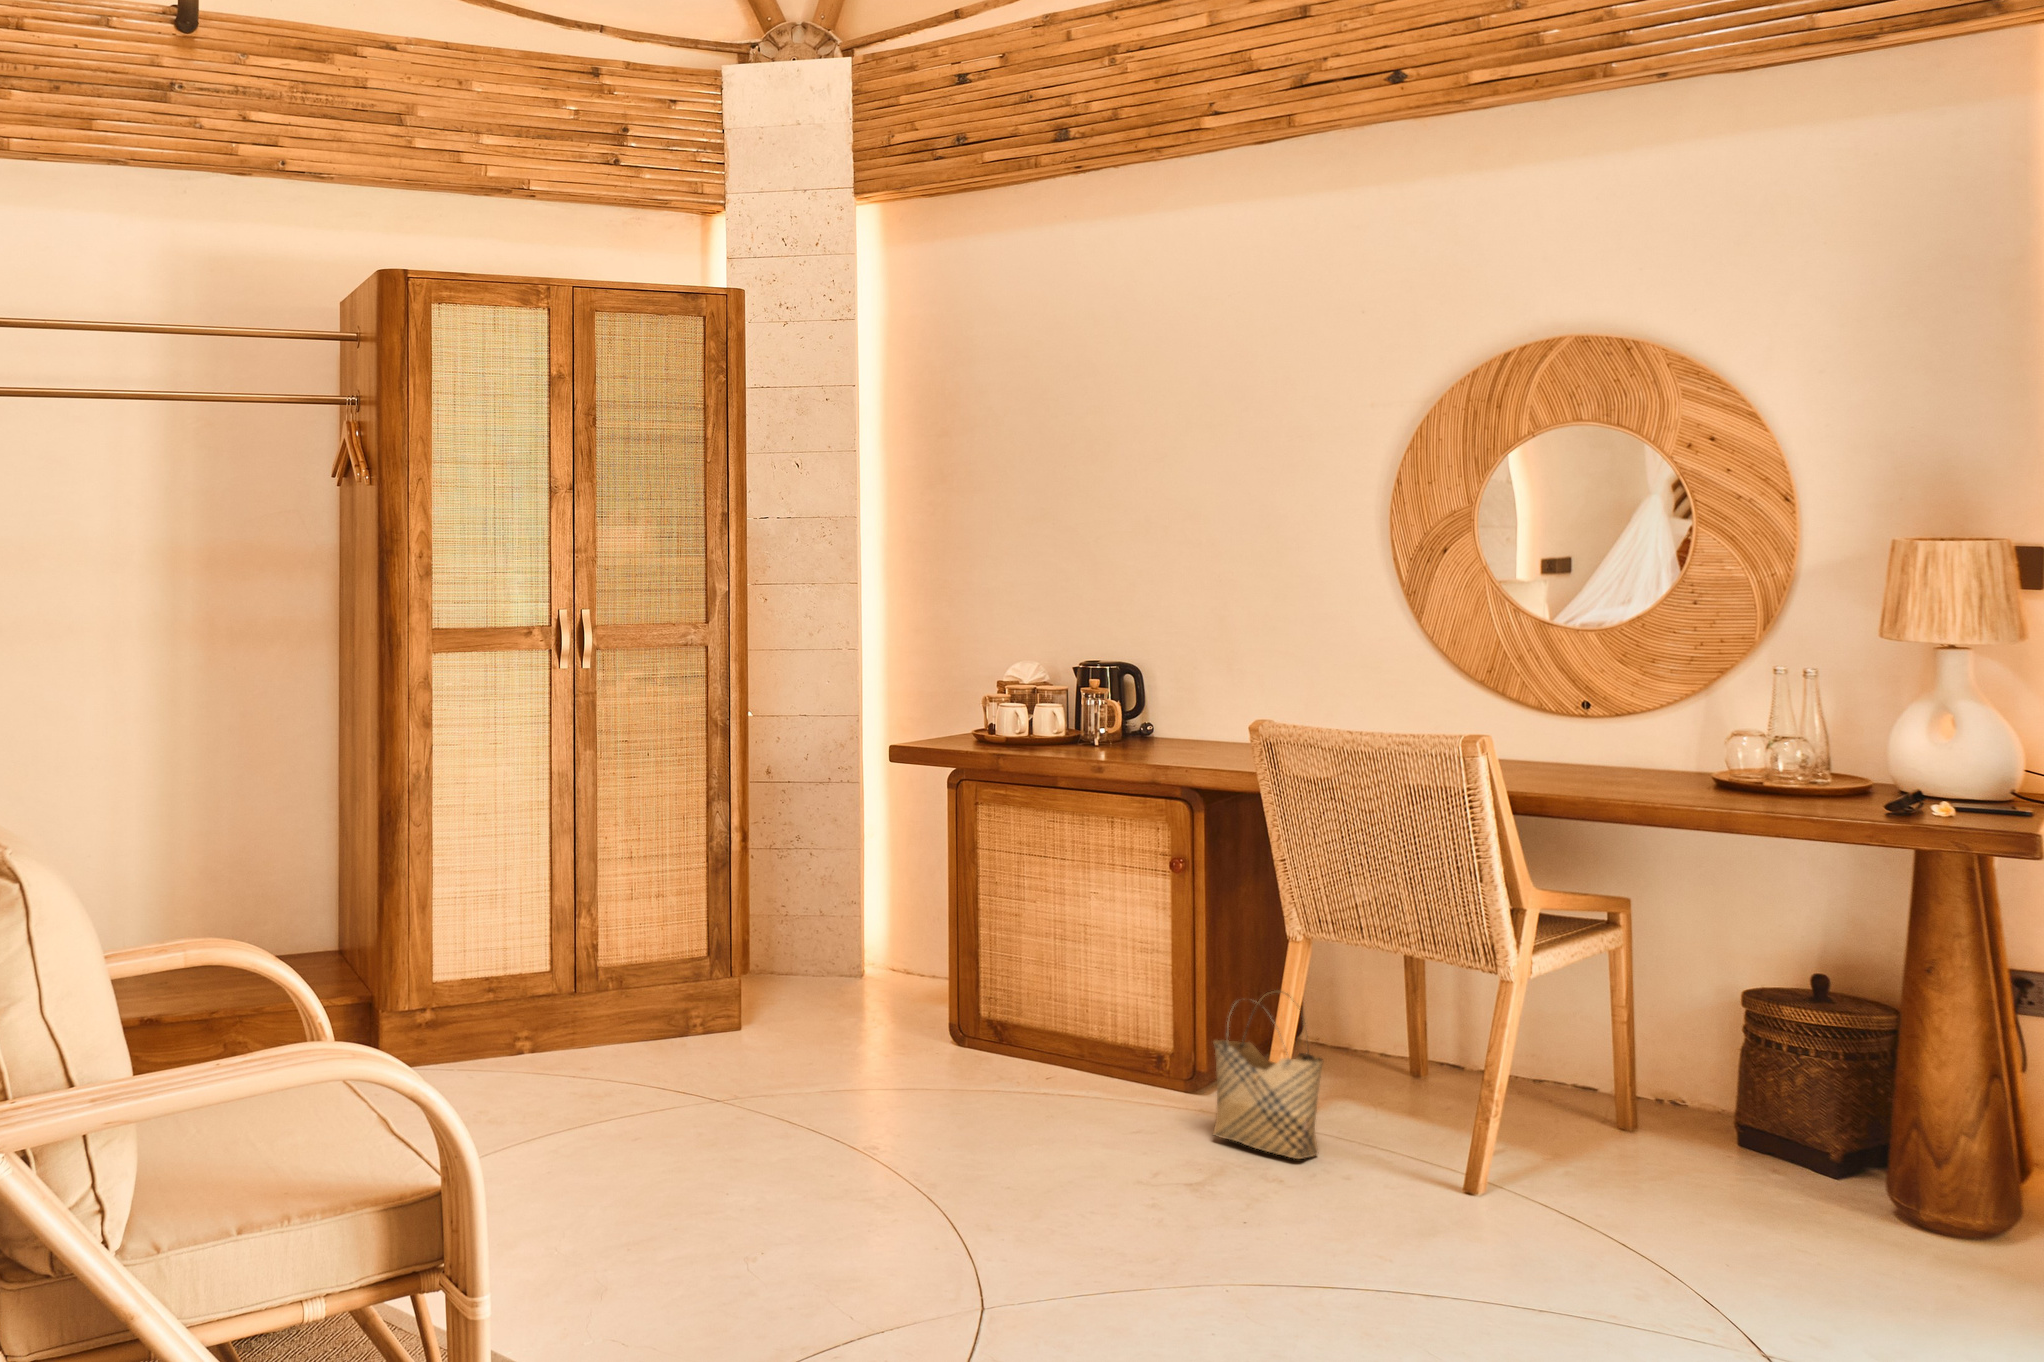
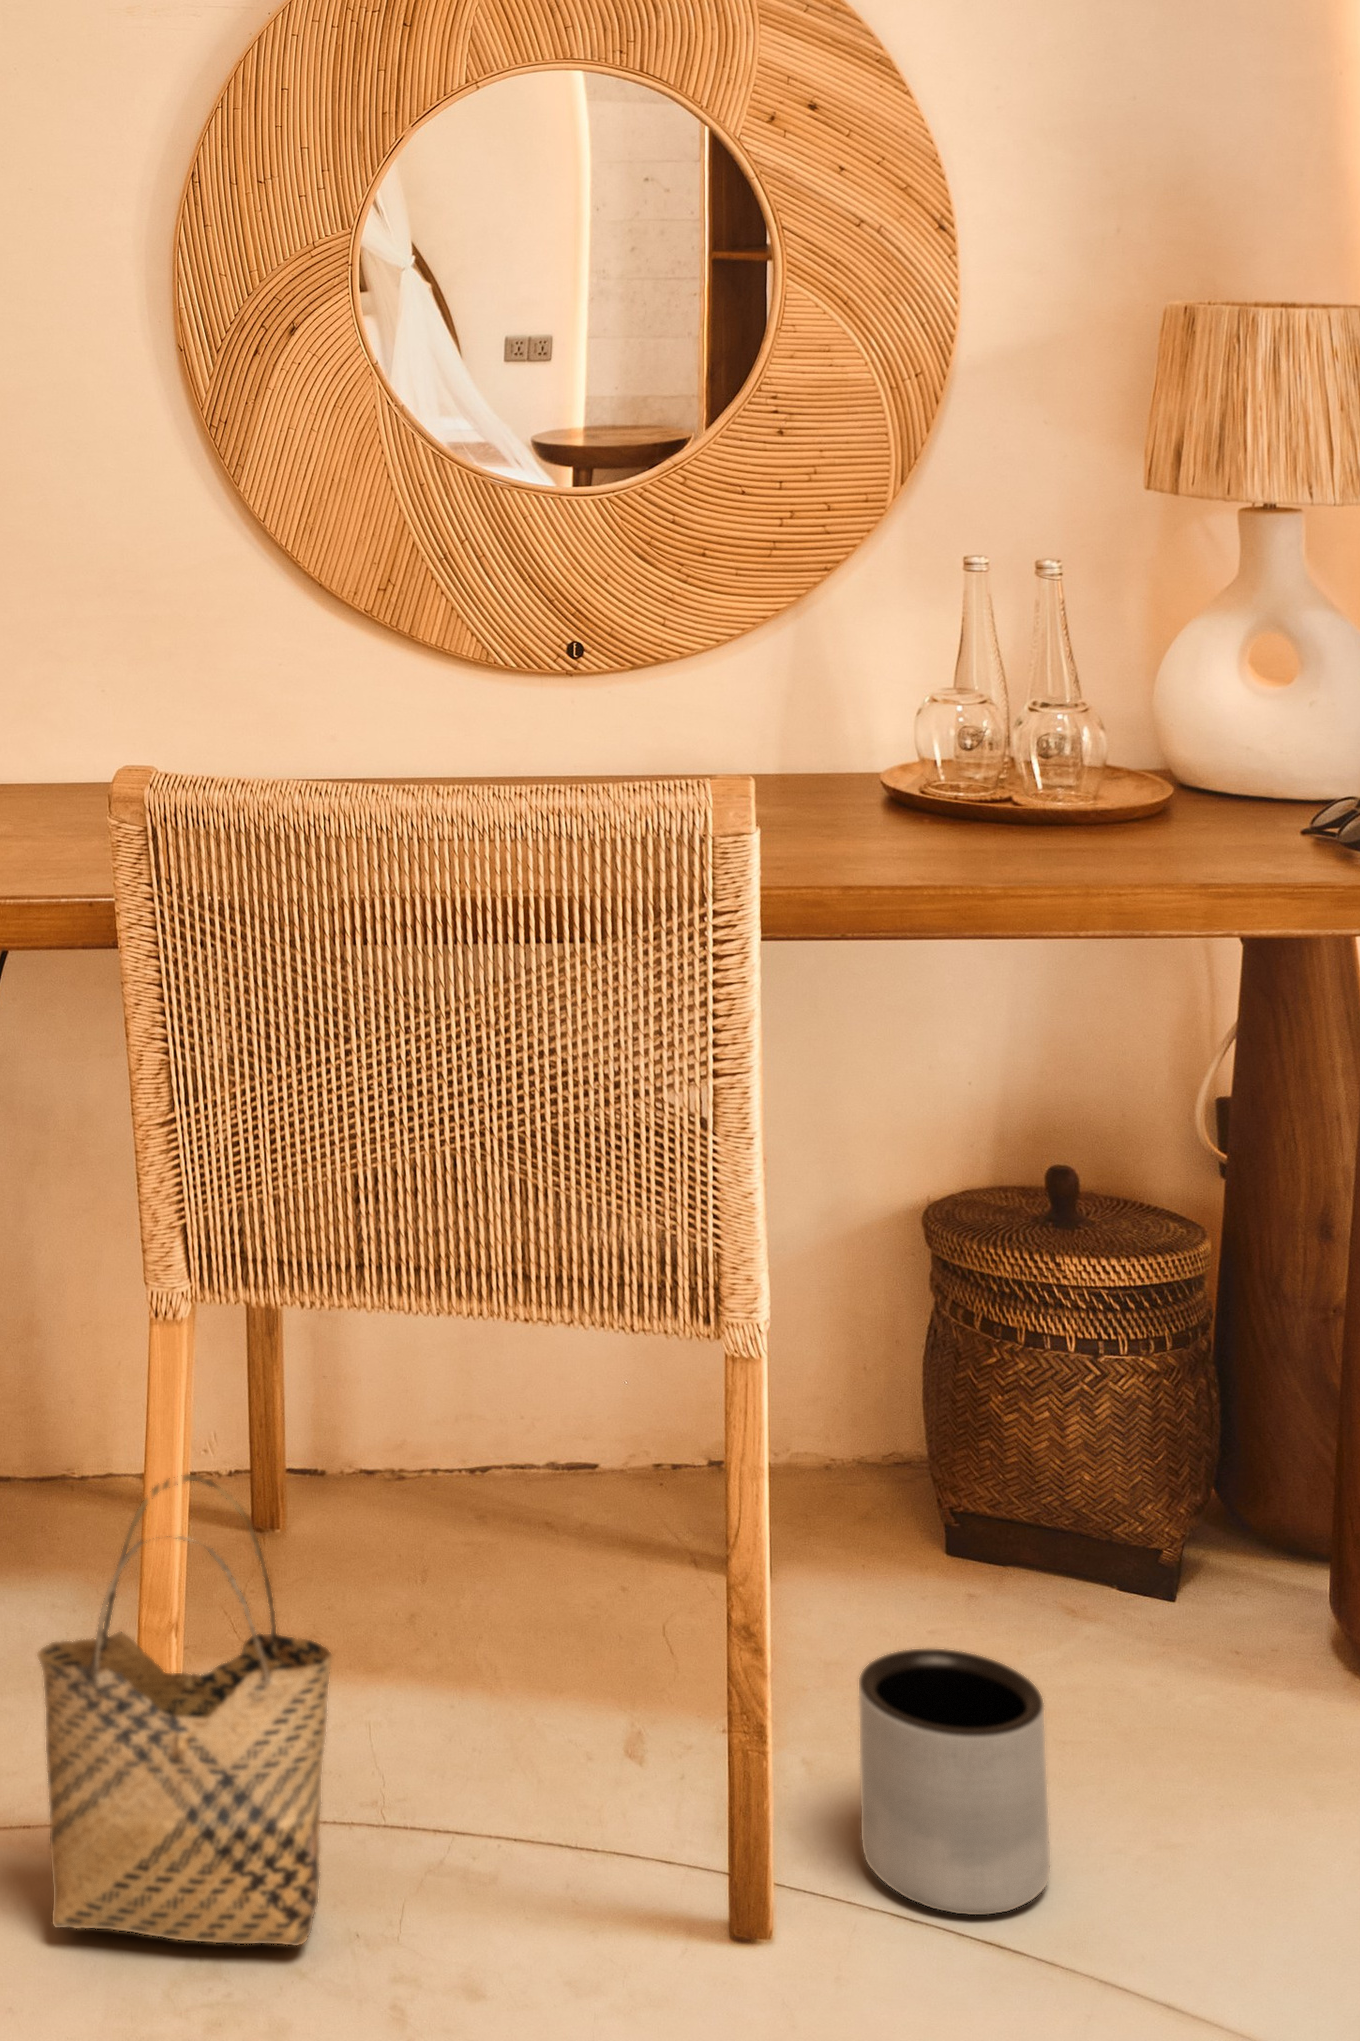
planter: none [1554,1119,1641,1220] -> present [859,1649,1050,1915]

